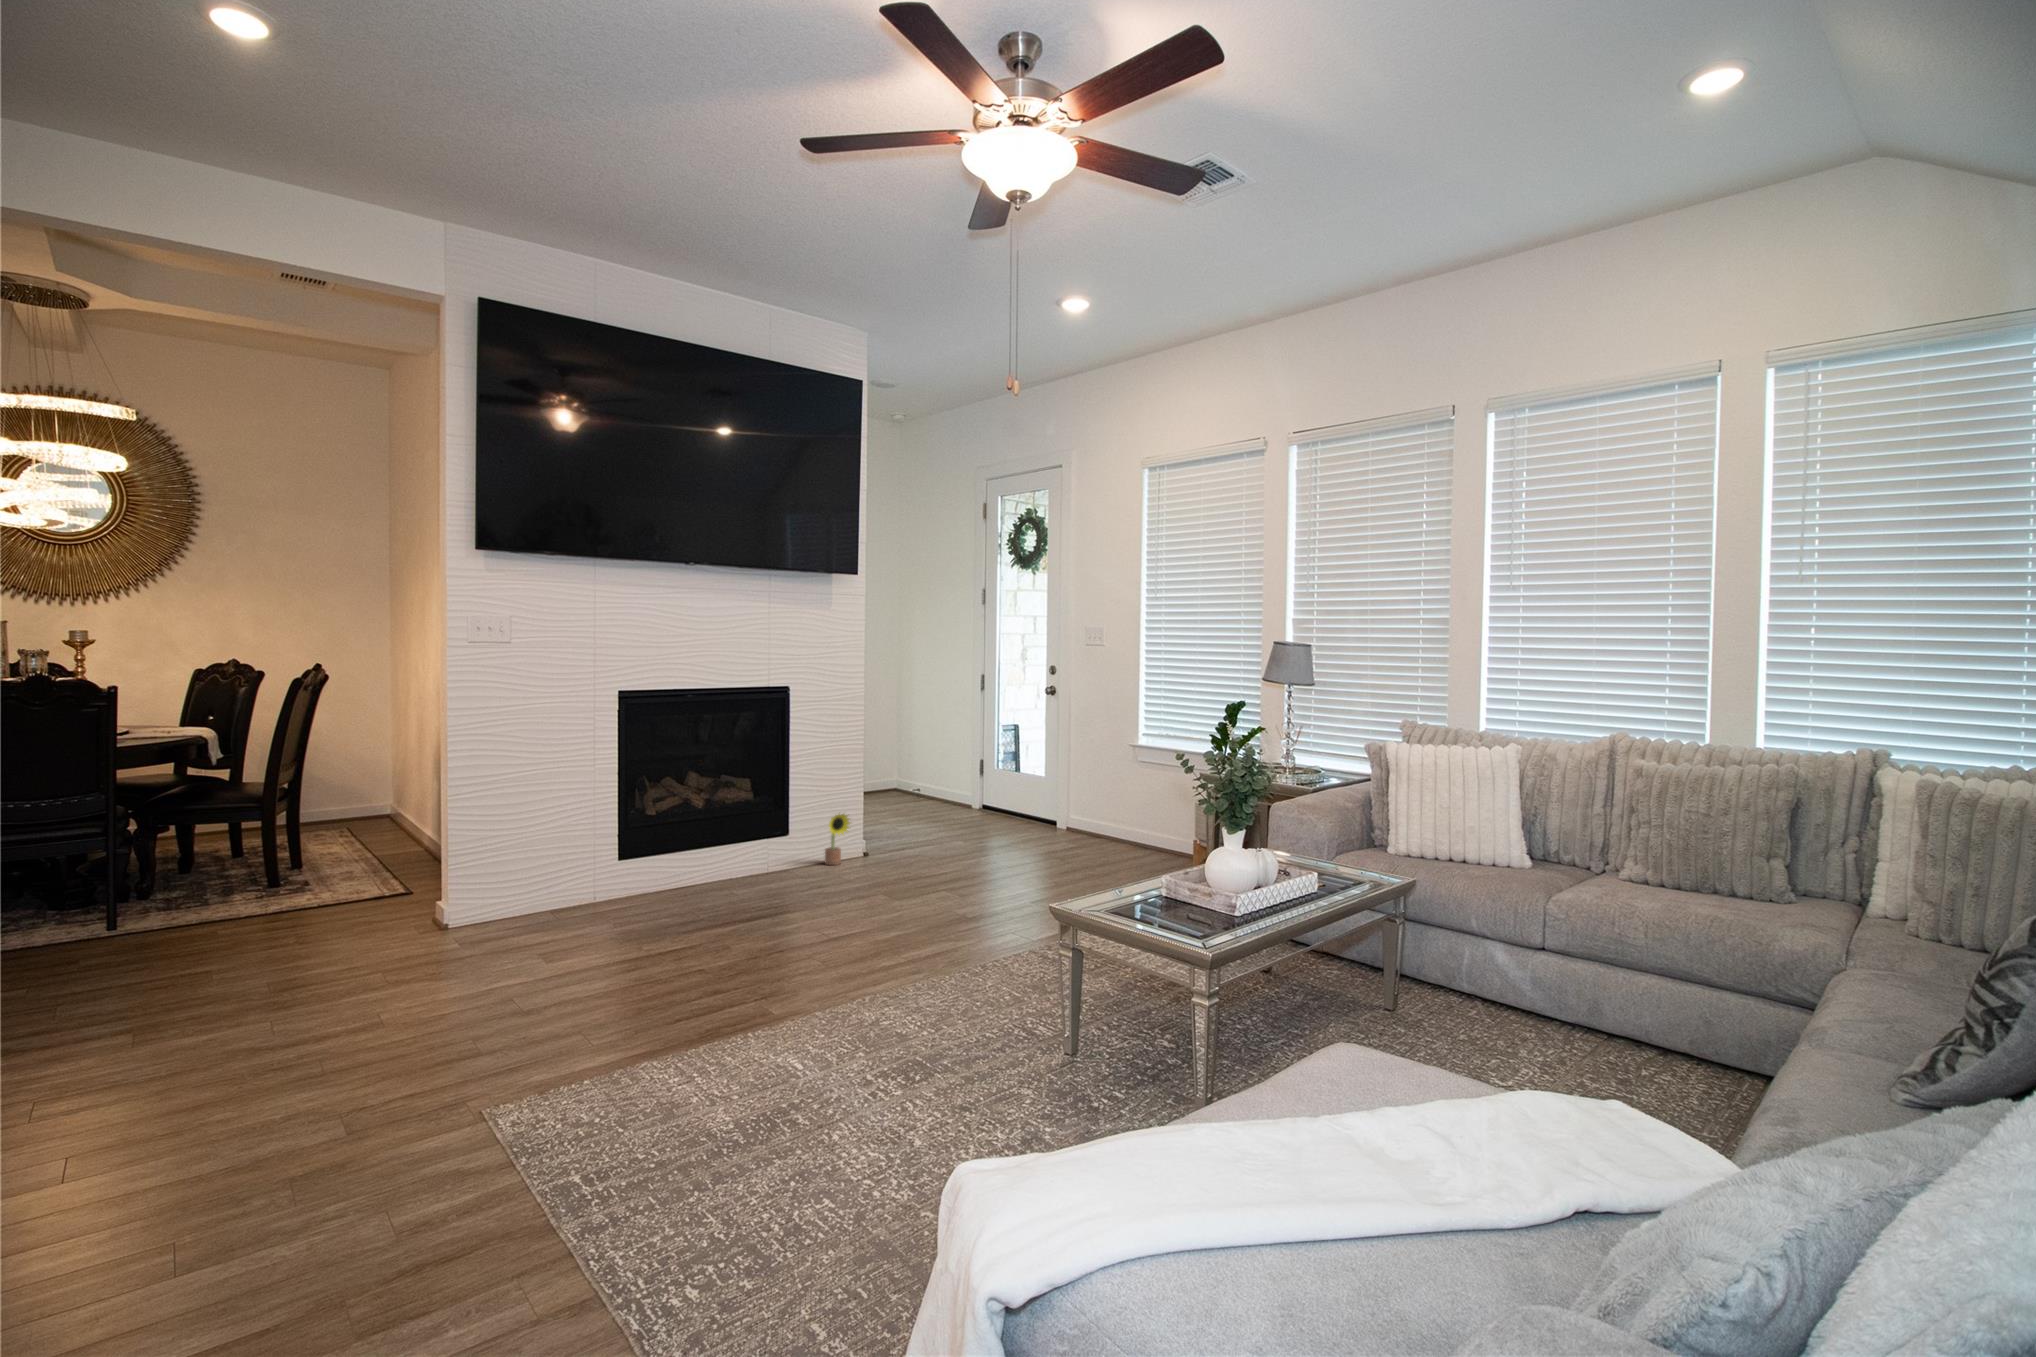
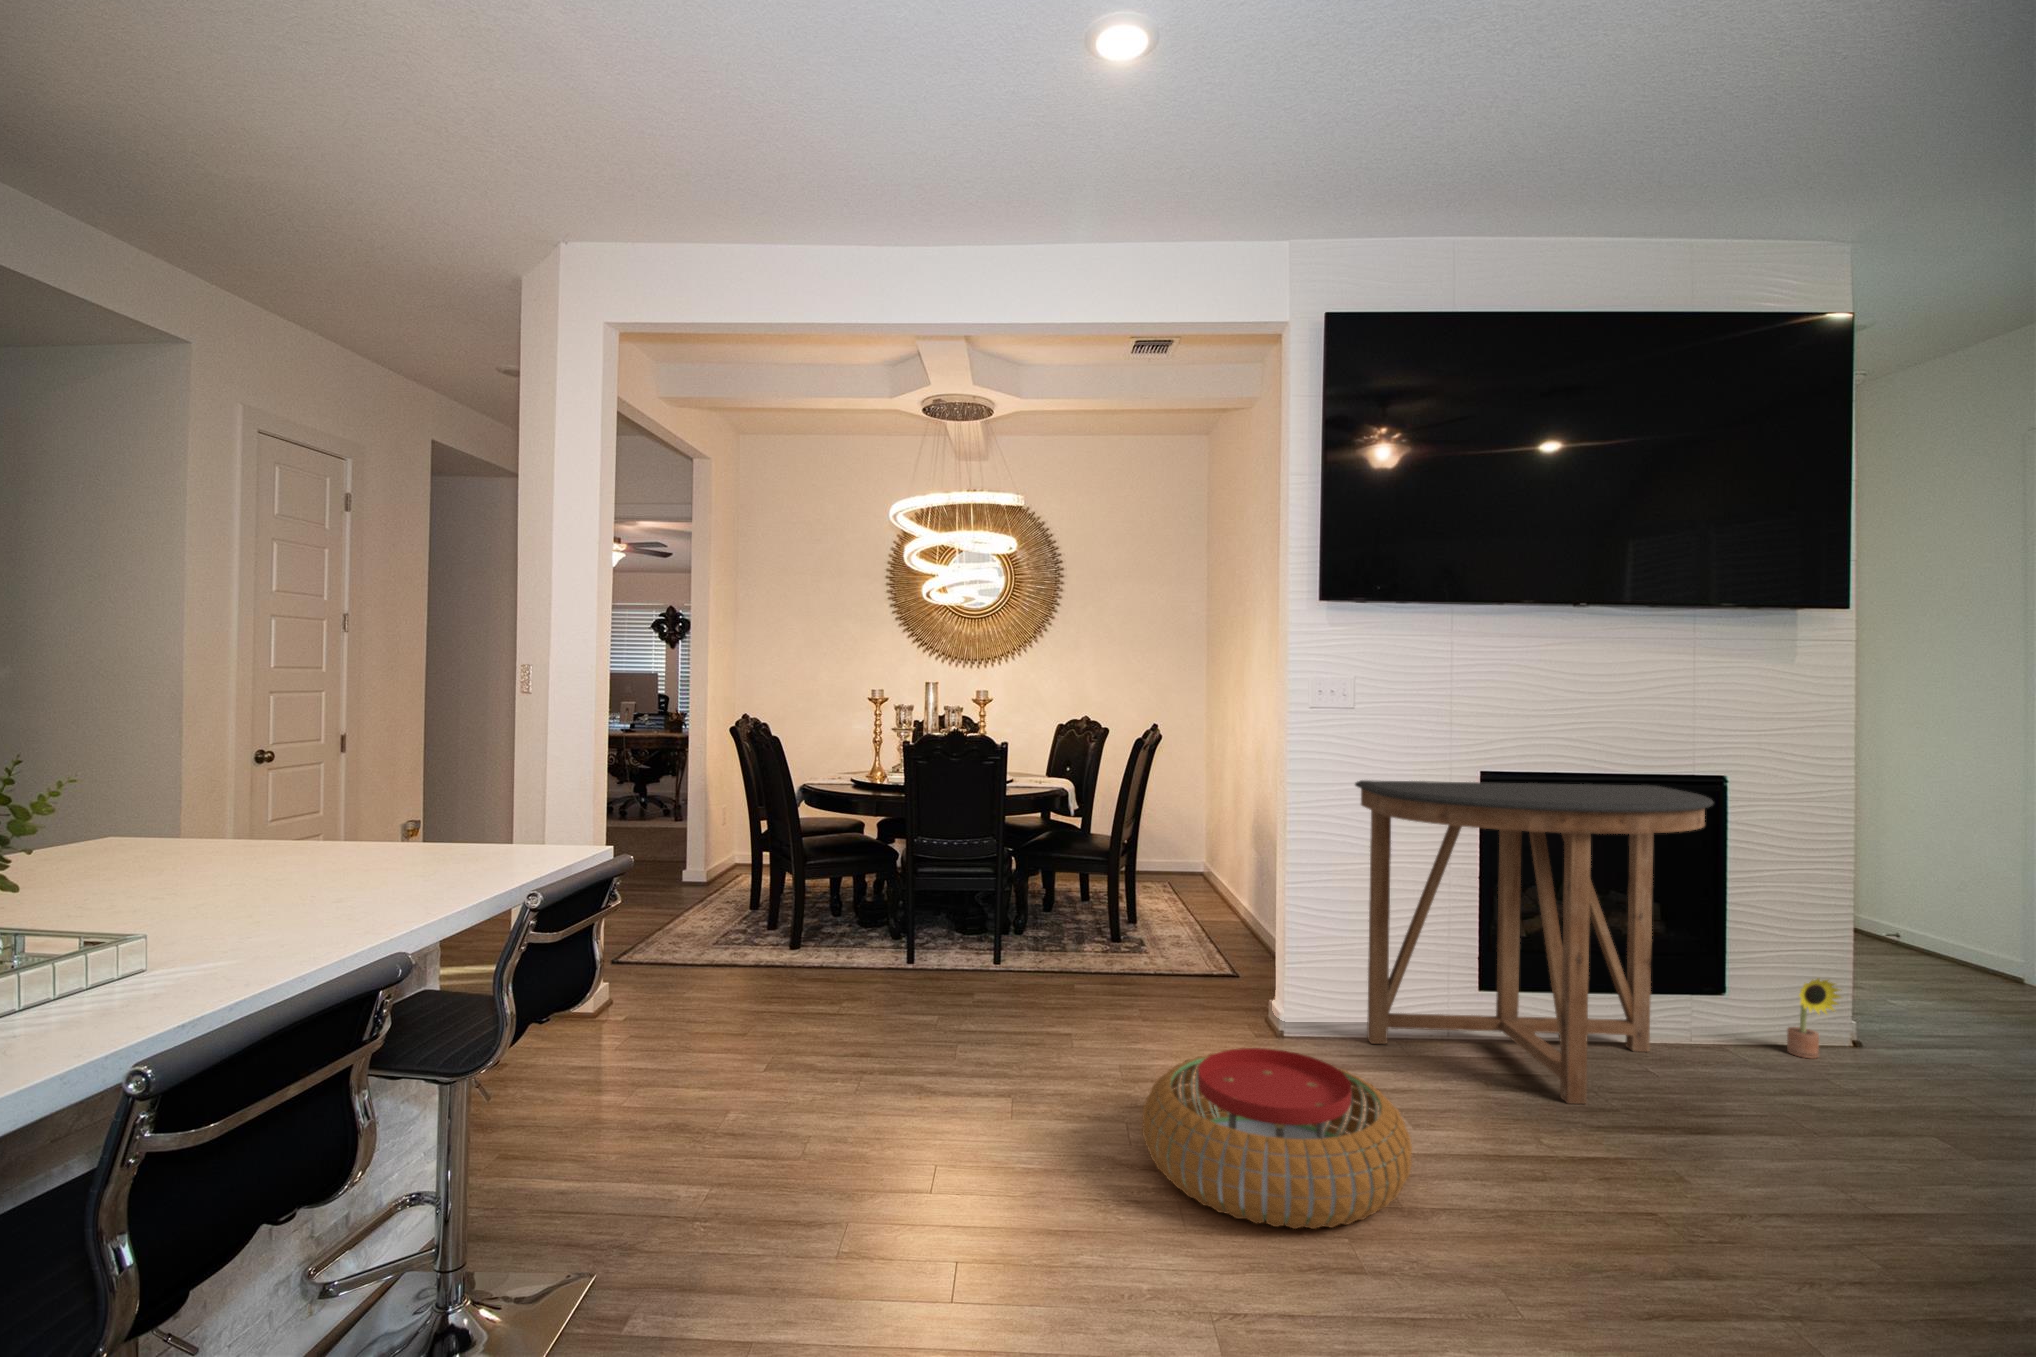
console table: none [510,696,770,922] -> present [1355,780,1713,1104]
pouf: none [278,923,535,1058] -> present [1142,1048,1412,1229]

